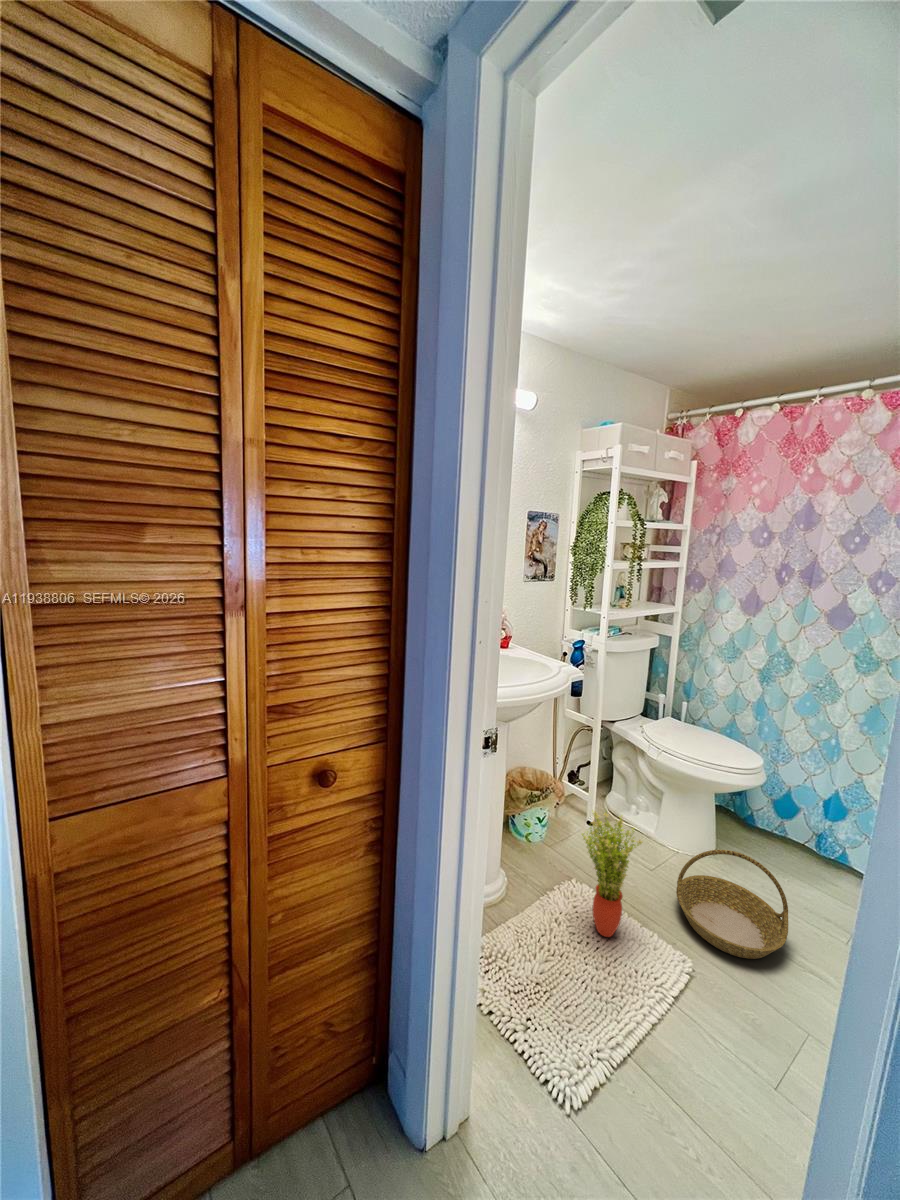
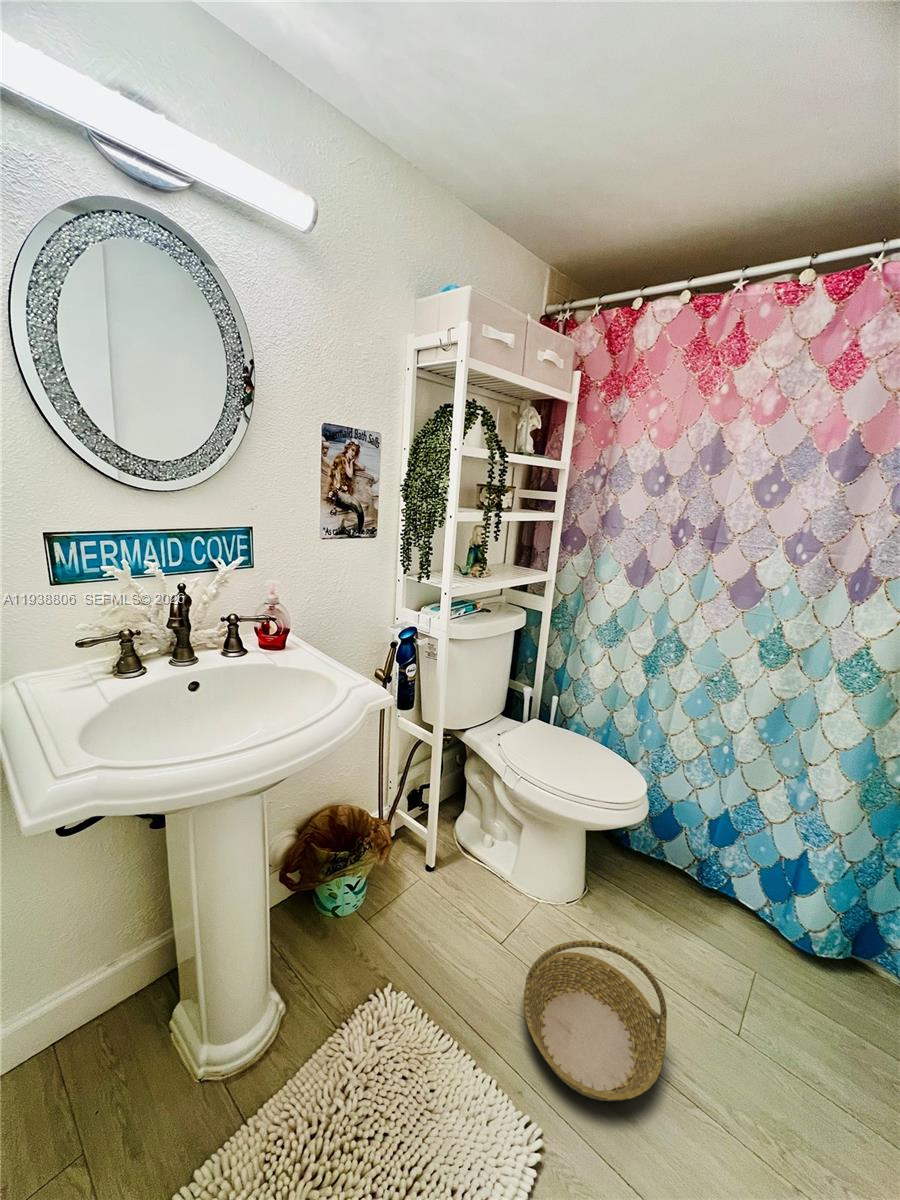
potted plant: present [582,812,642,937] -> none [368,923,463,1108]

